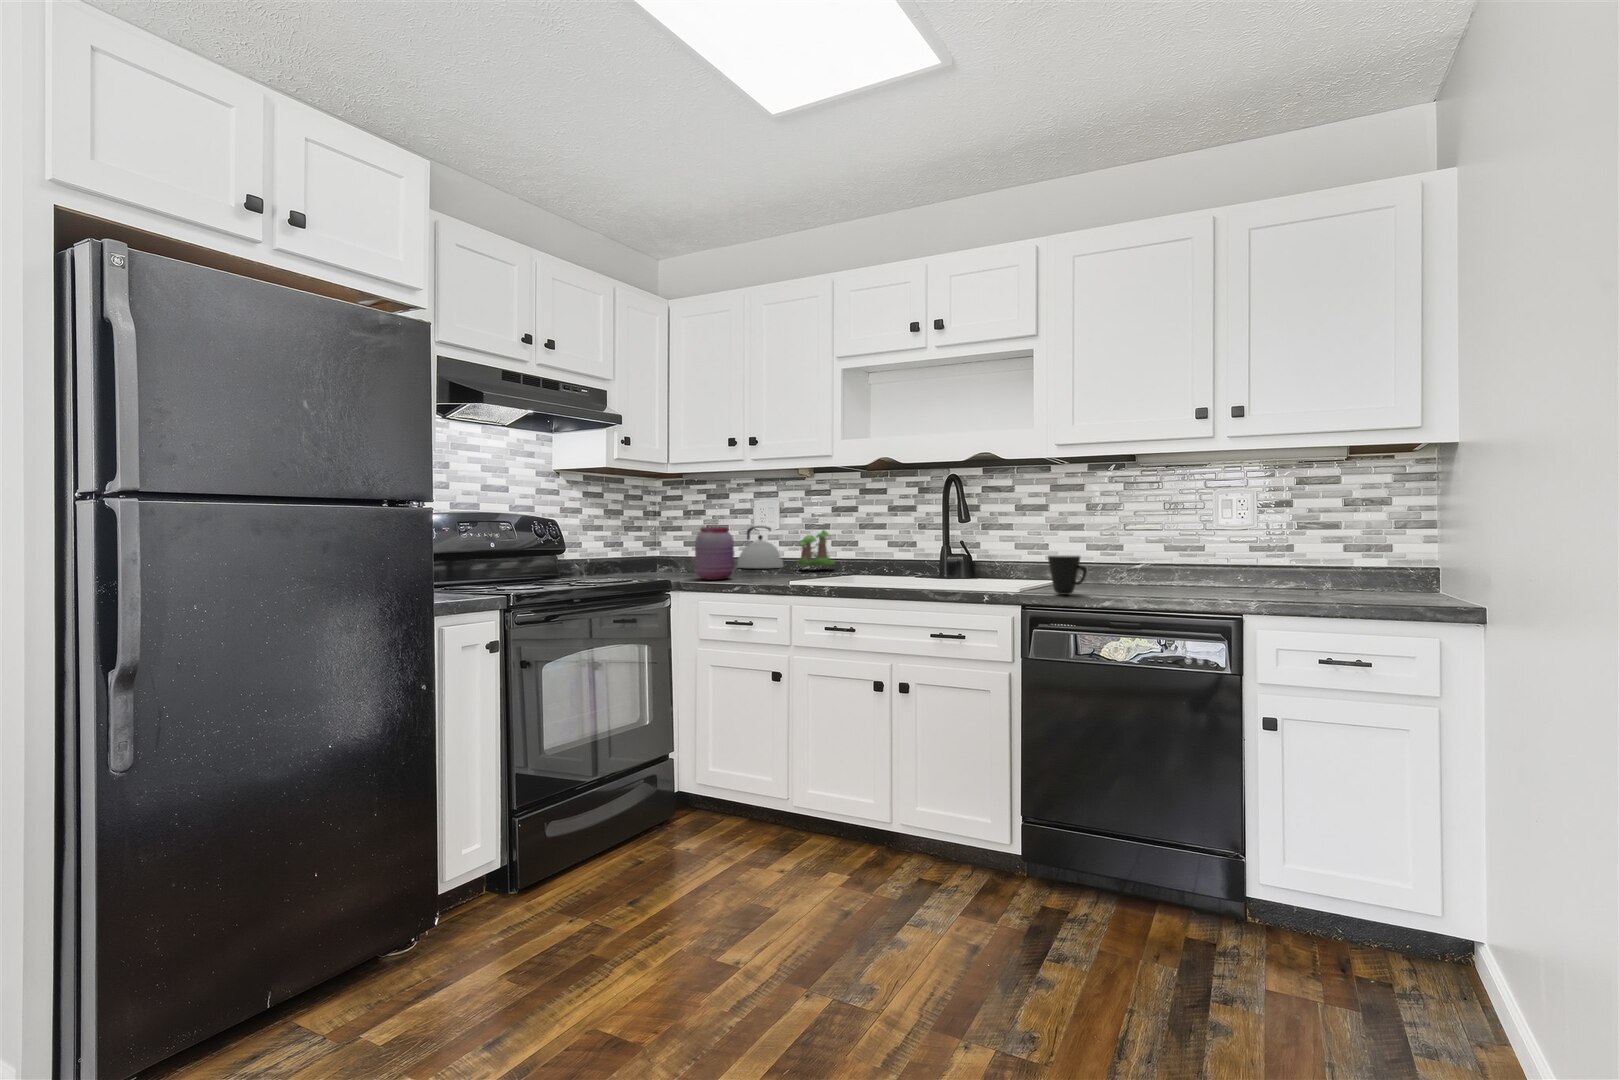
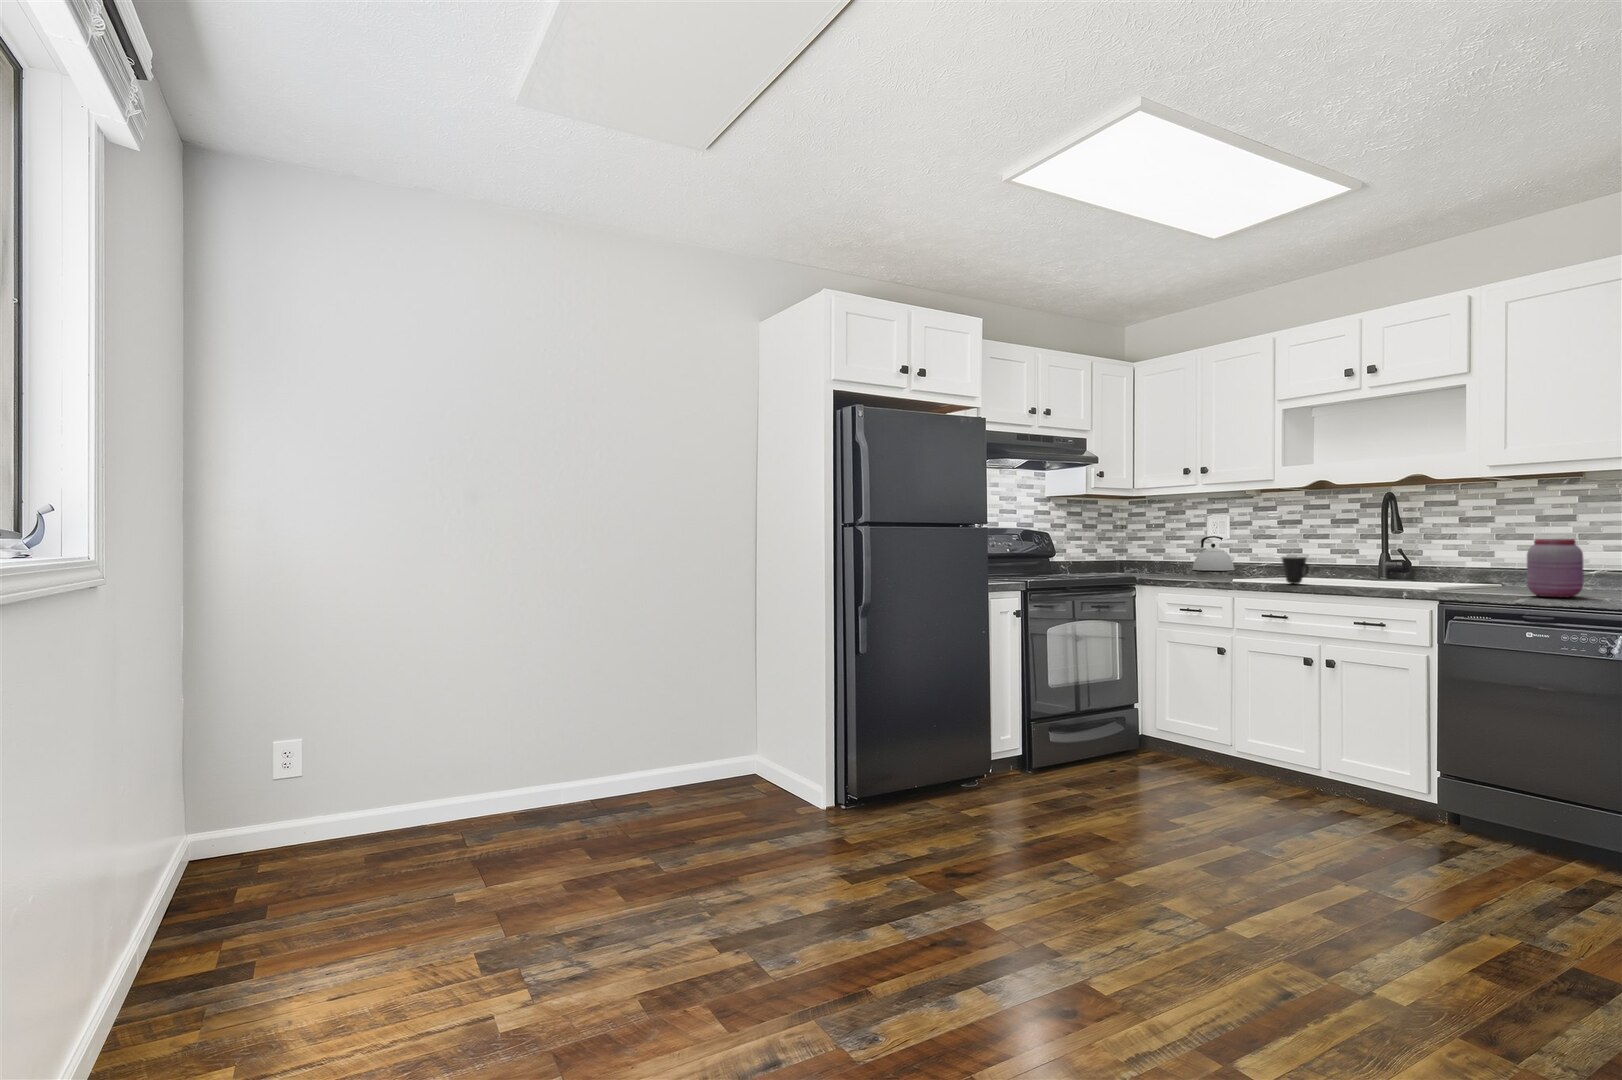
jar: present [695,527,734,580] -> present [1527,539,1583,597]
plant: present [797,530,836,566] -> none [1244,524,1283,573]
mug: present [1048,555,1087,594] -> present [1282,556,1309,584]

